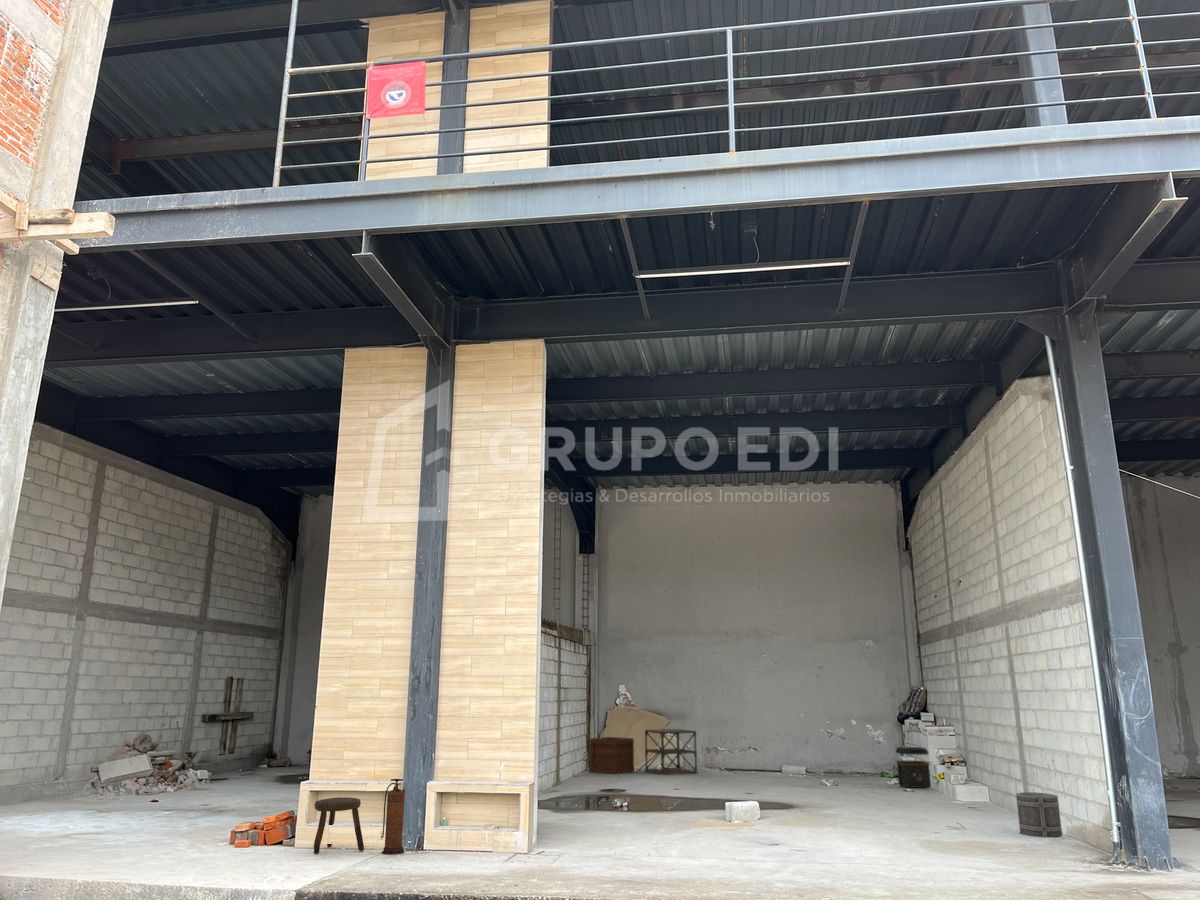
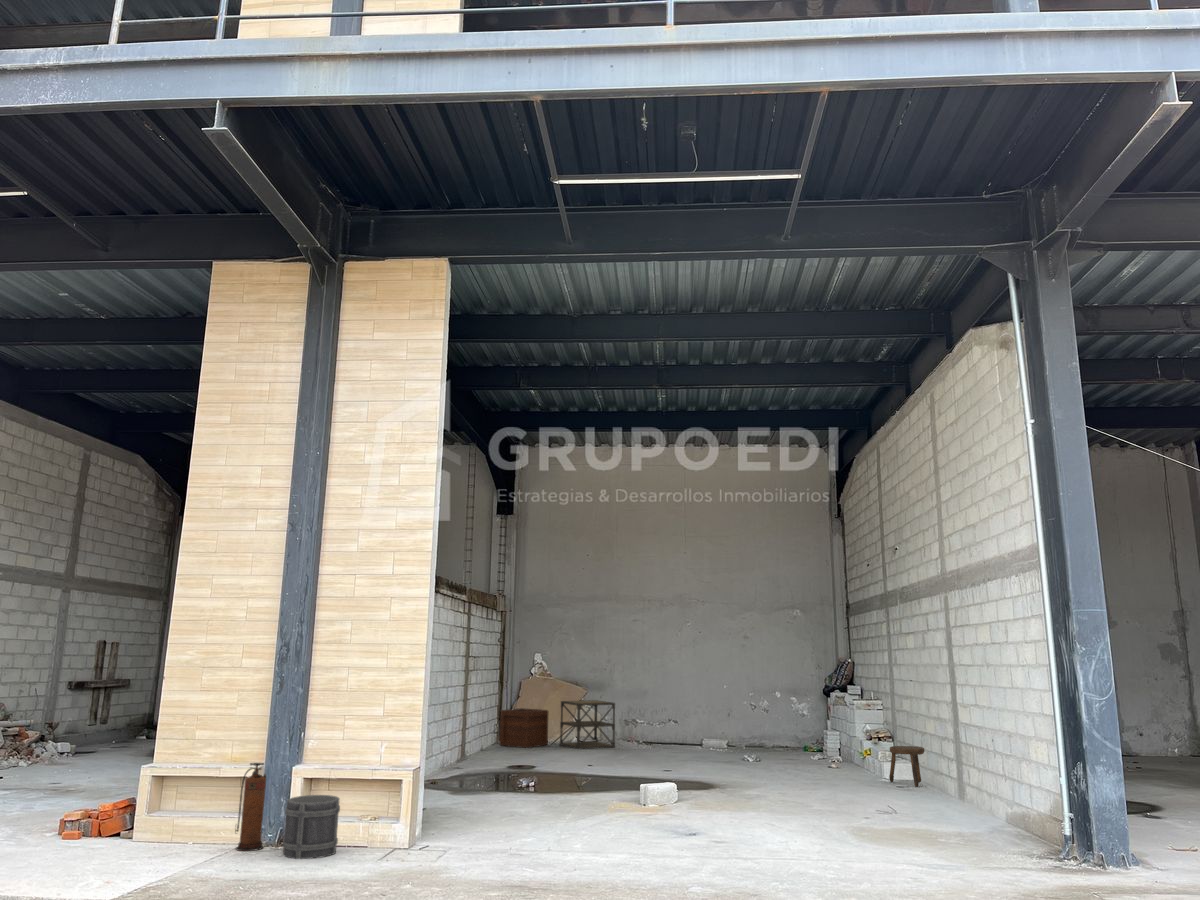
toolbox: present [896,747,931,788] -> none [823,722,859,765]
bucket: present [1016,792,1062,837] -> present [283,795,340,859]
stool: present [314,797,364,854] -> present [889,746,924,787]

